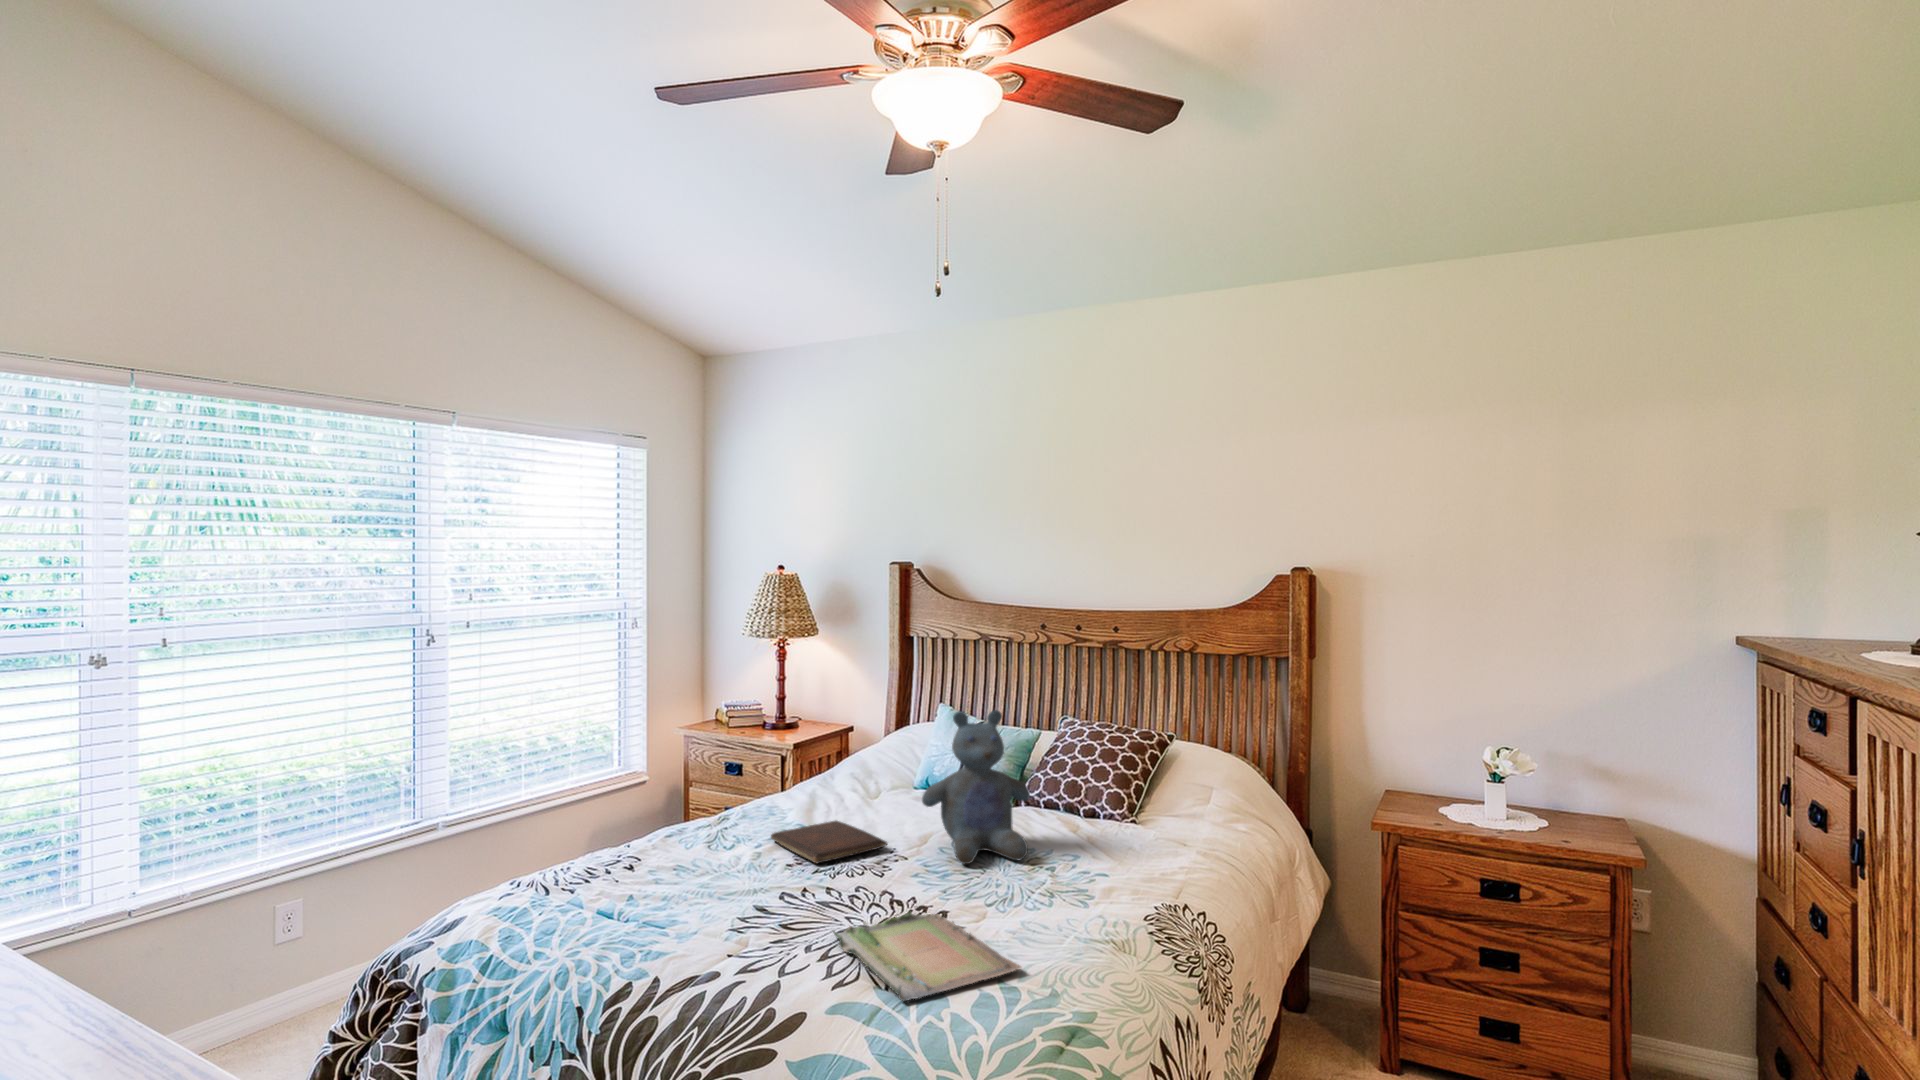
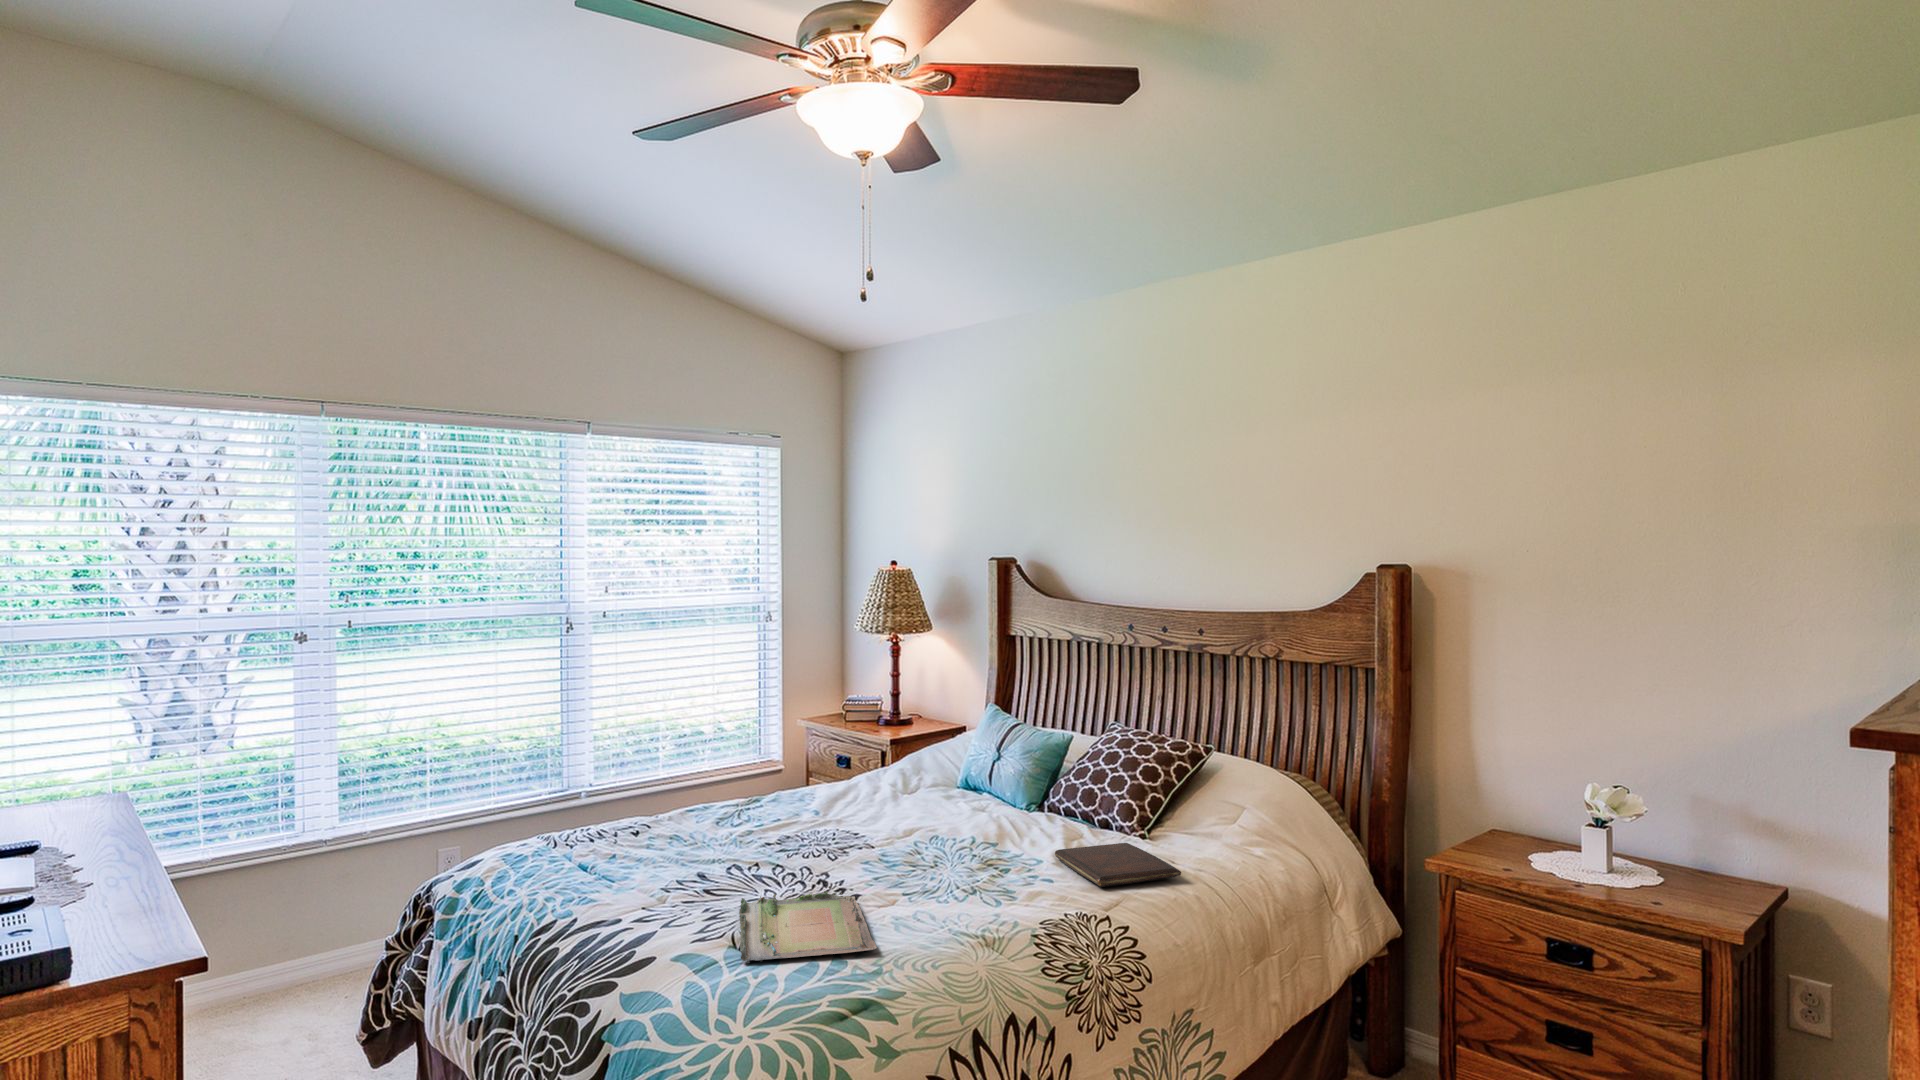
stuffed bear: present [922,710,1030,864] -> none [909,706,1023,861]
book: present [771,821,888,864] -> present [1055,843,1181,887]

